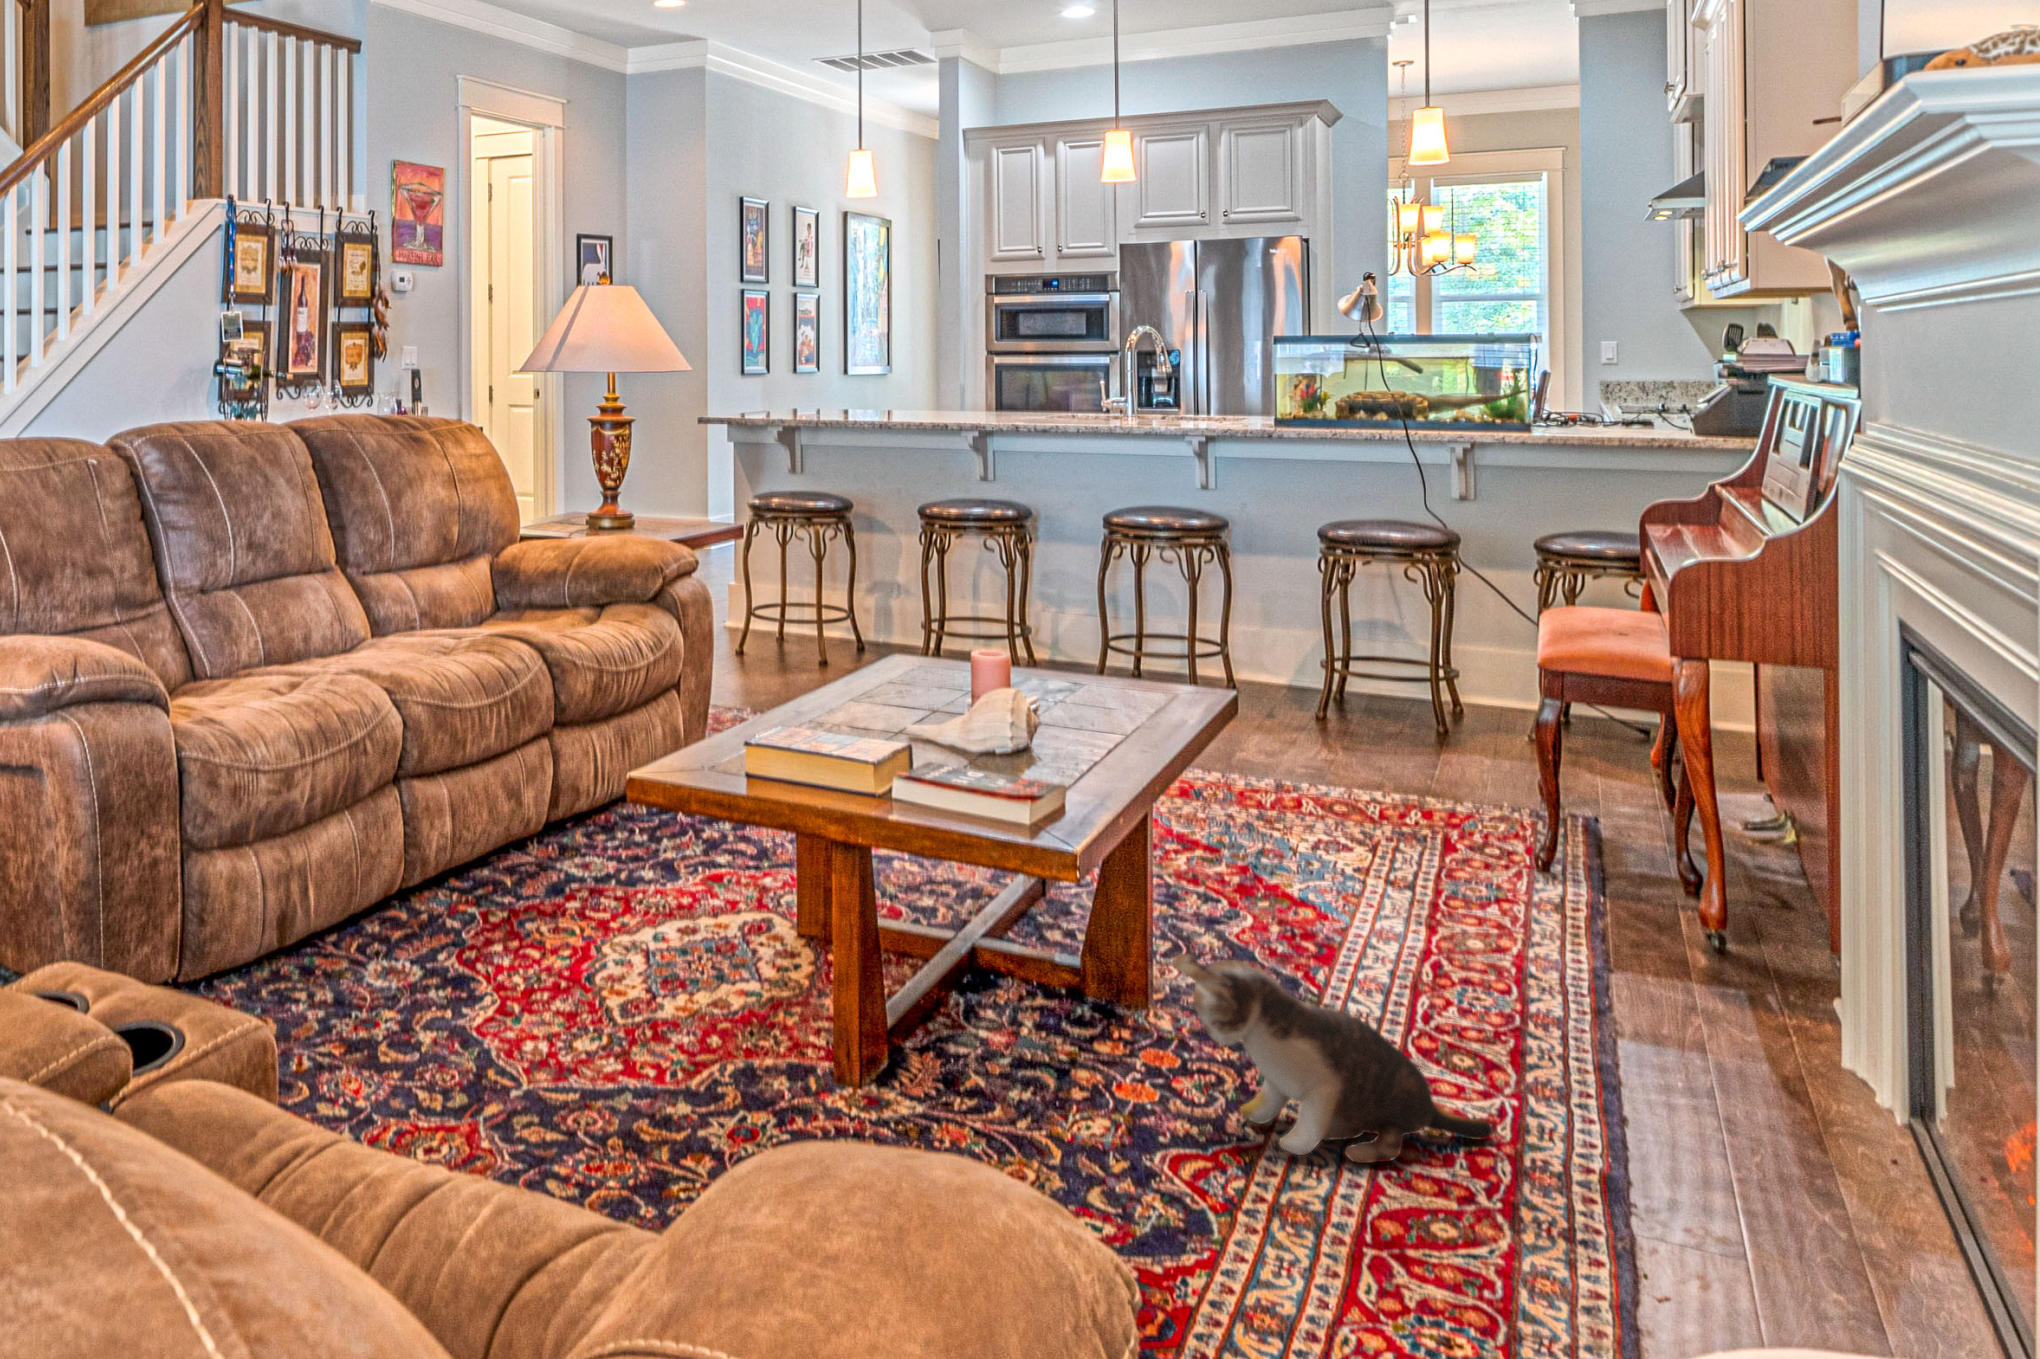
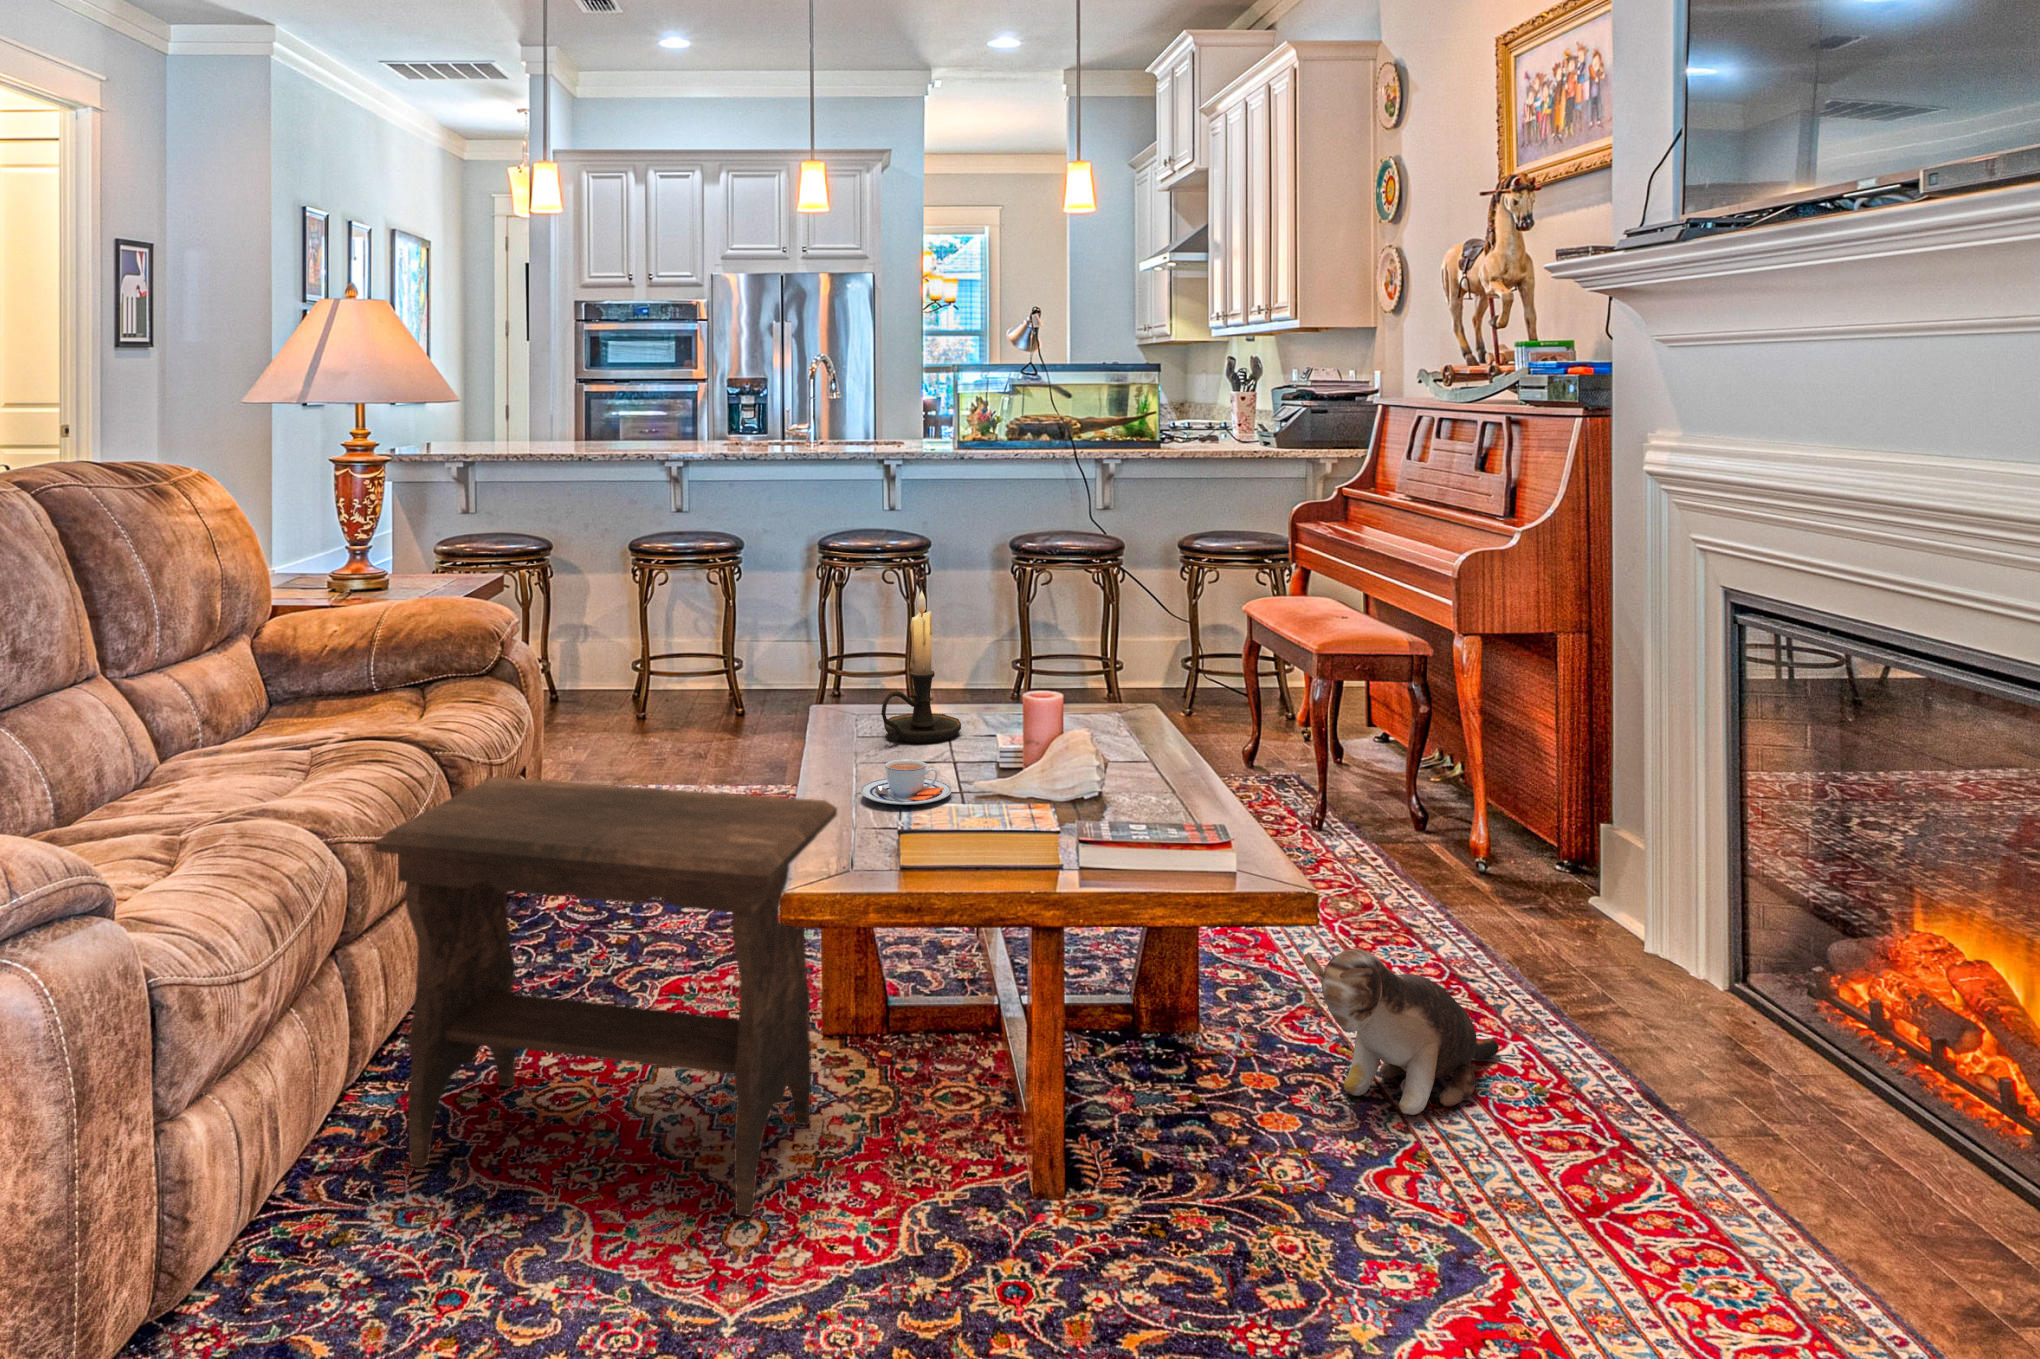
candle holder: none [882,550,978,698] -> present [881,591,961,743]
footstool: none [389,667,735,1041] -> present [375,777,837,1217]
teacup: none [787,698,873,738] -> present [860,759,951,805]

